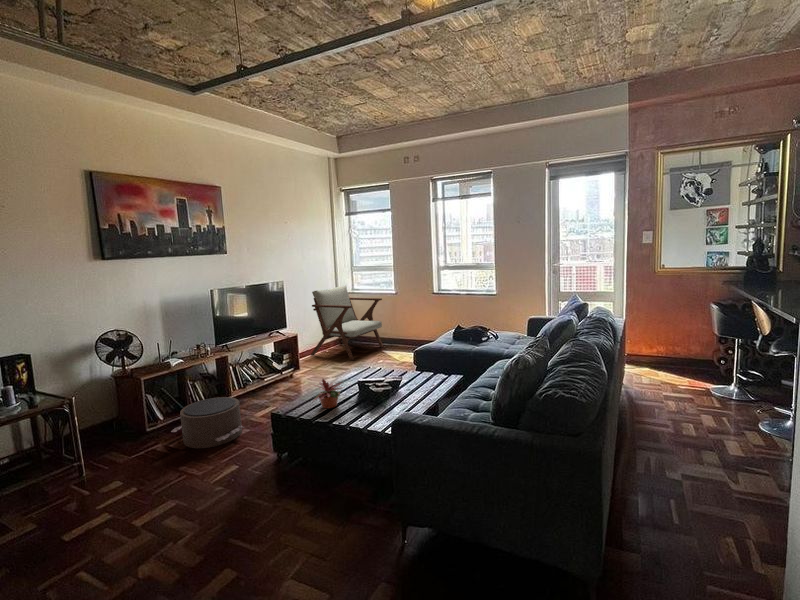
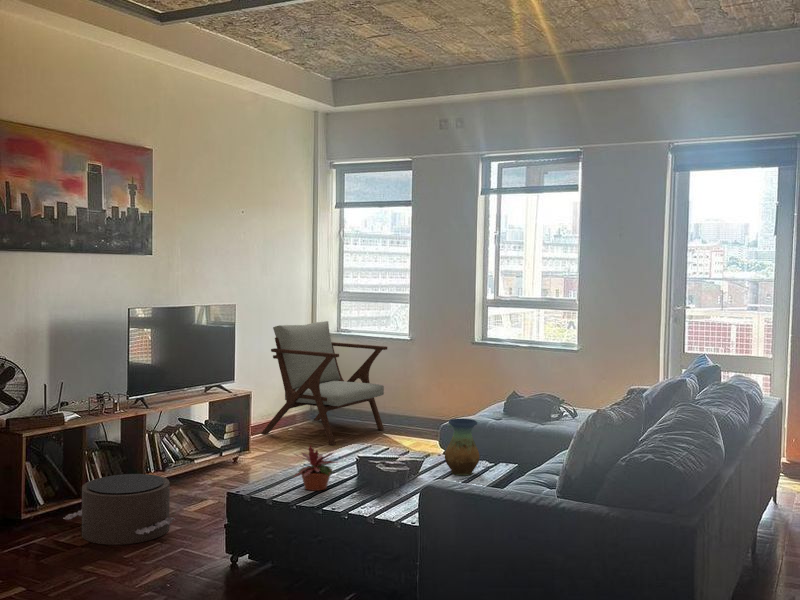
vase: none [416,350,438,388] -> present [445,419,480,475]

